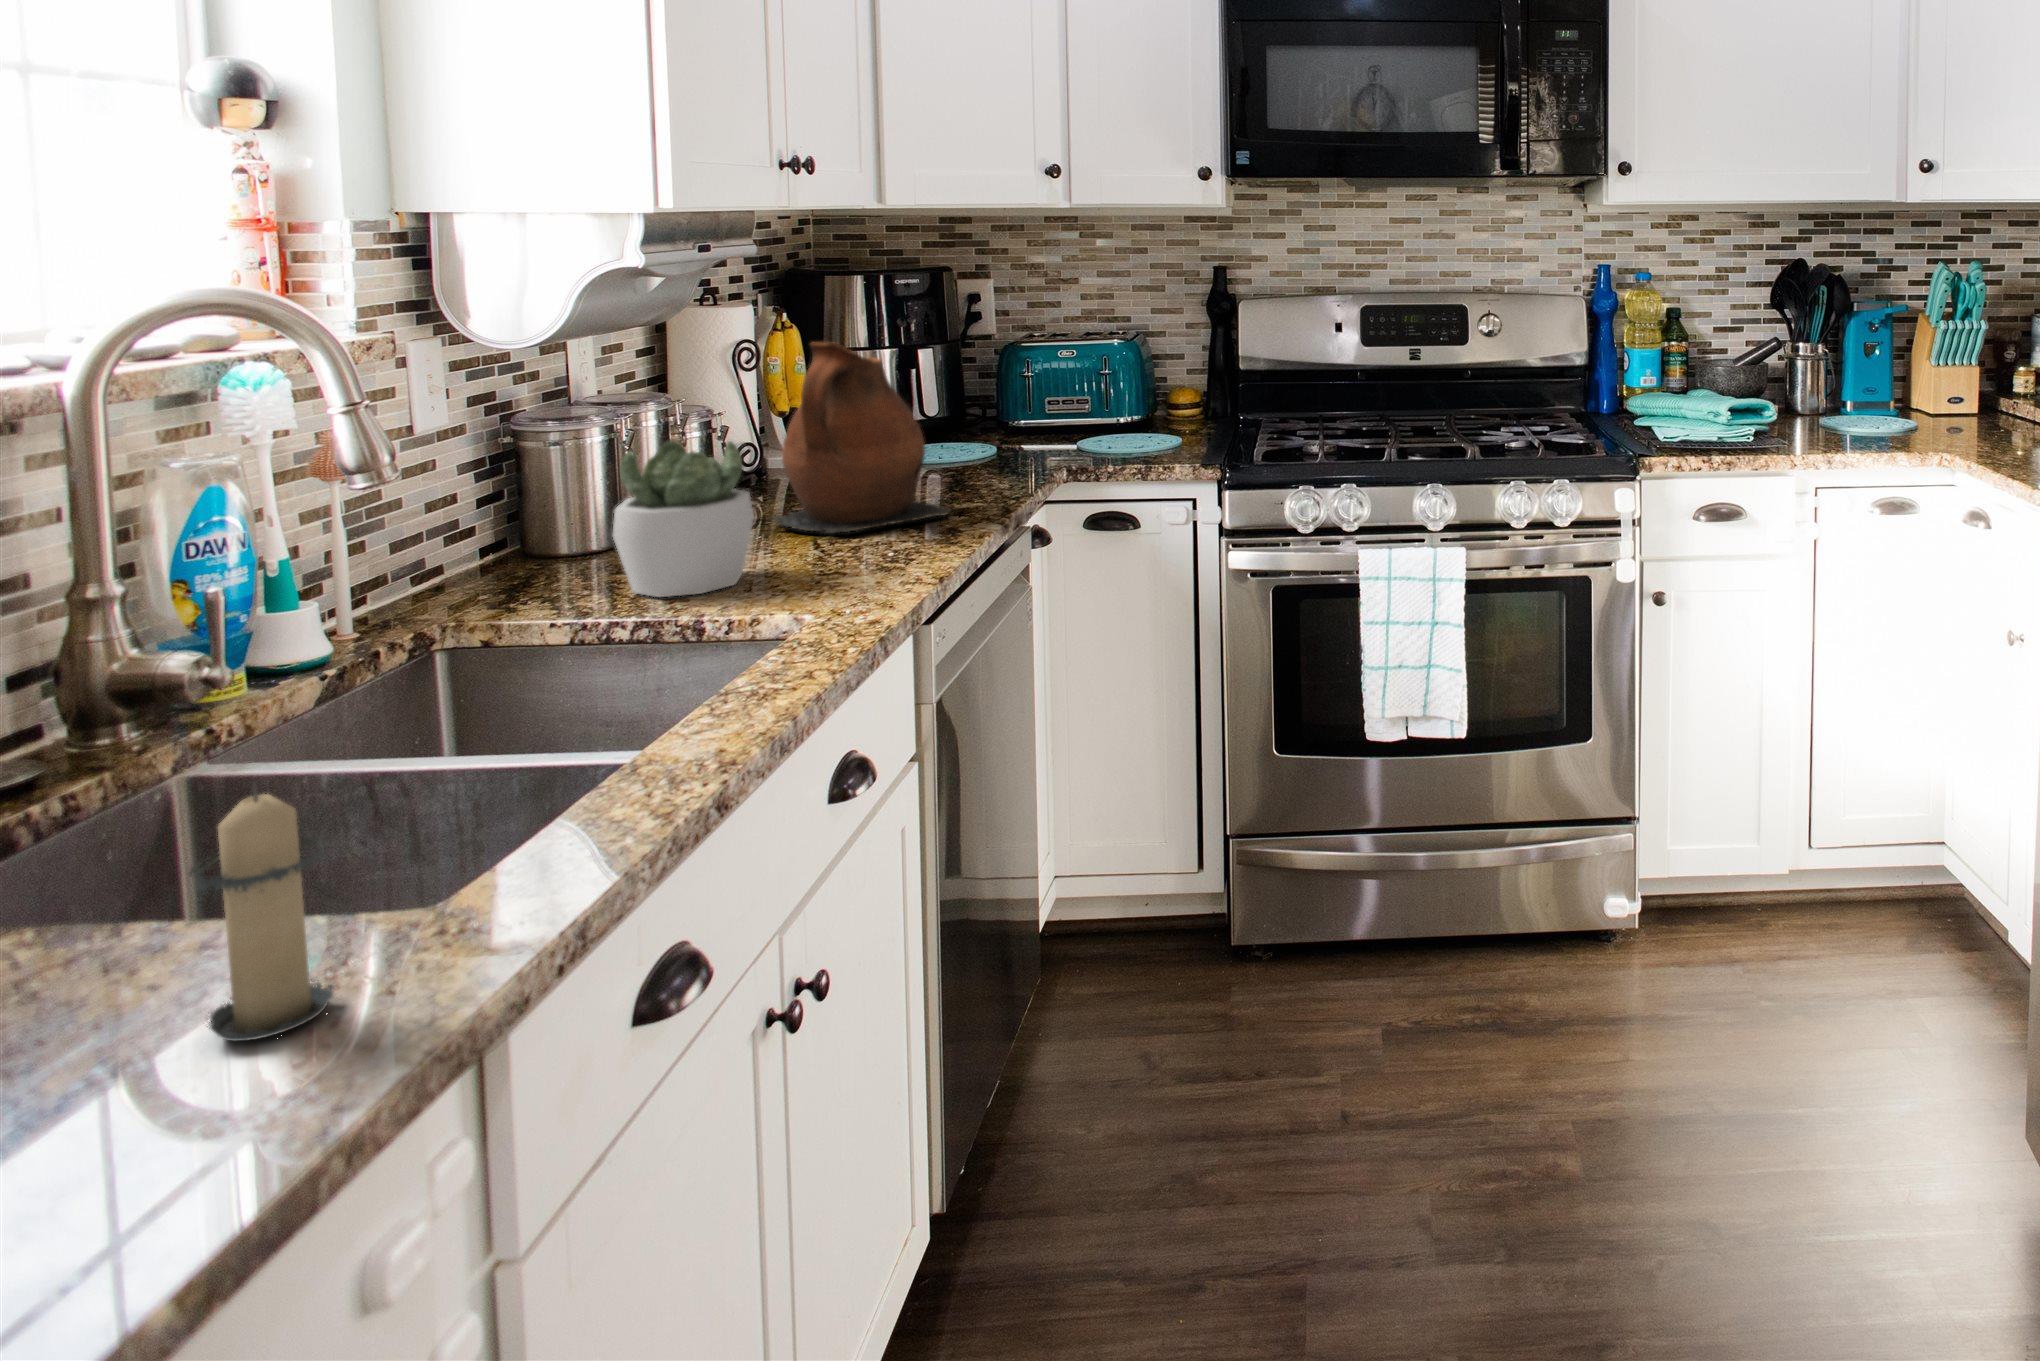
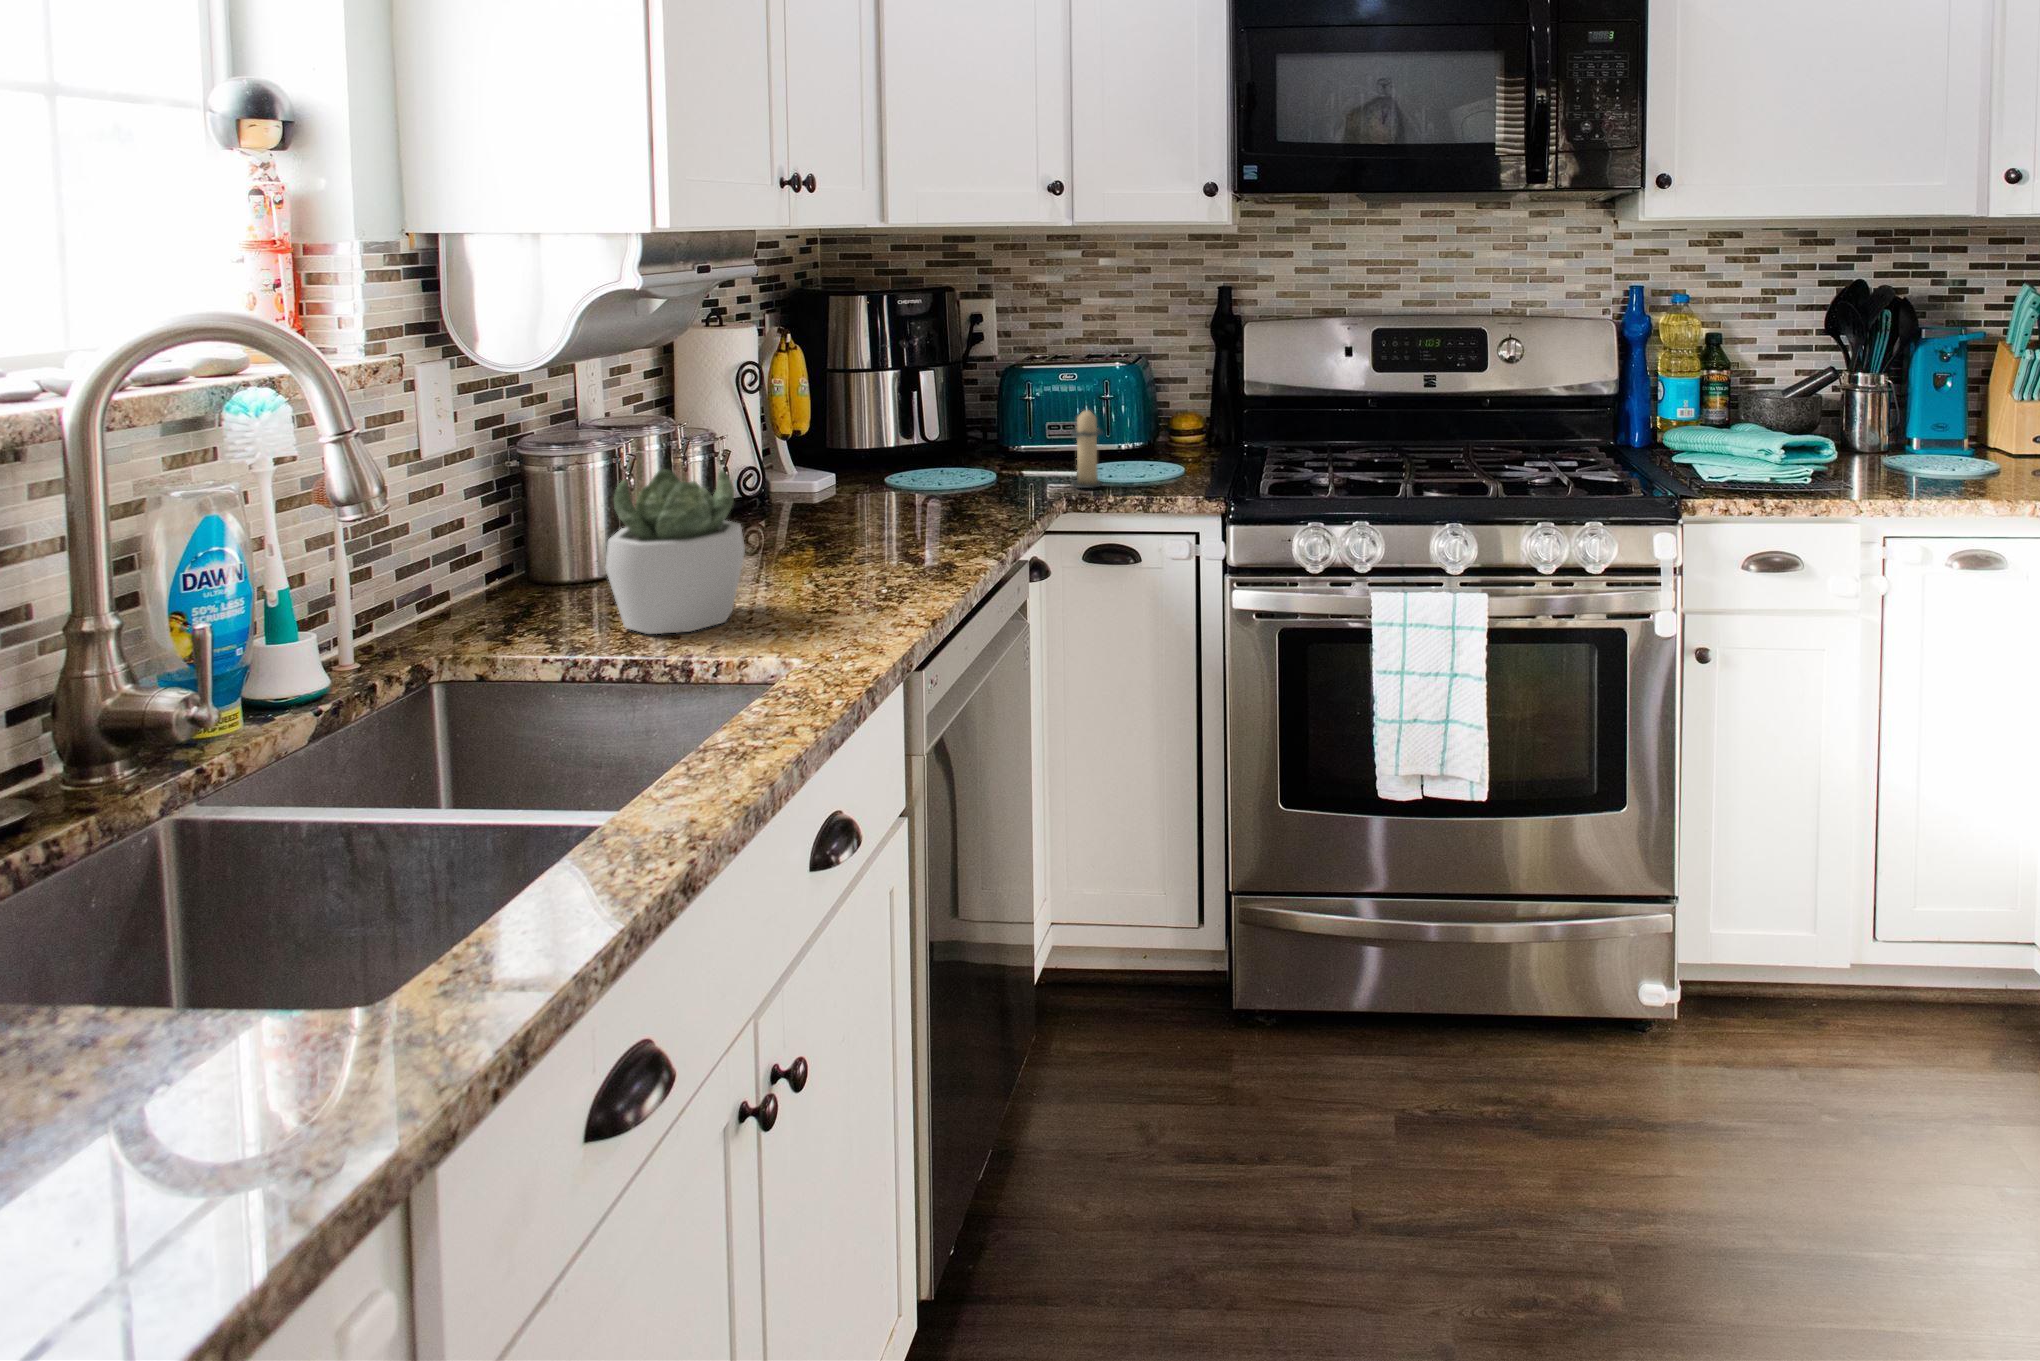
ceramic pitcher: present [771,343,951,533] -> none [760,366,947,567]
candle: present [190,780,333,1041] -> present [1071,410,1102,488]

